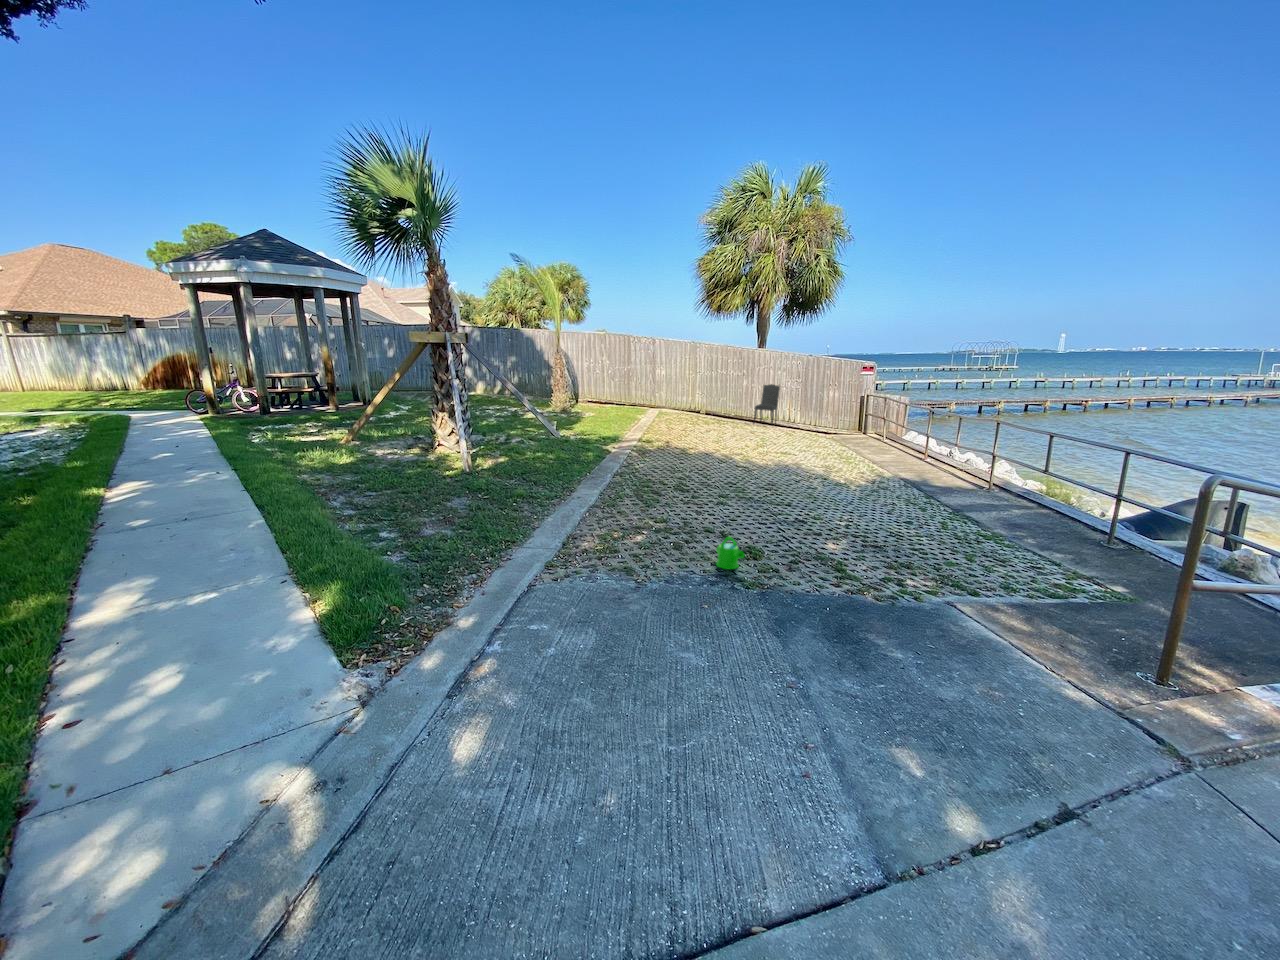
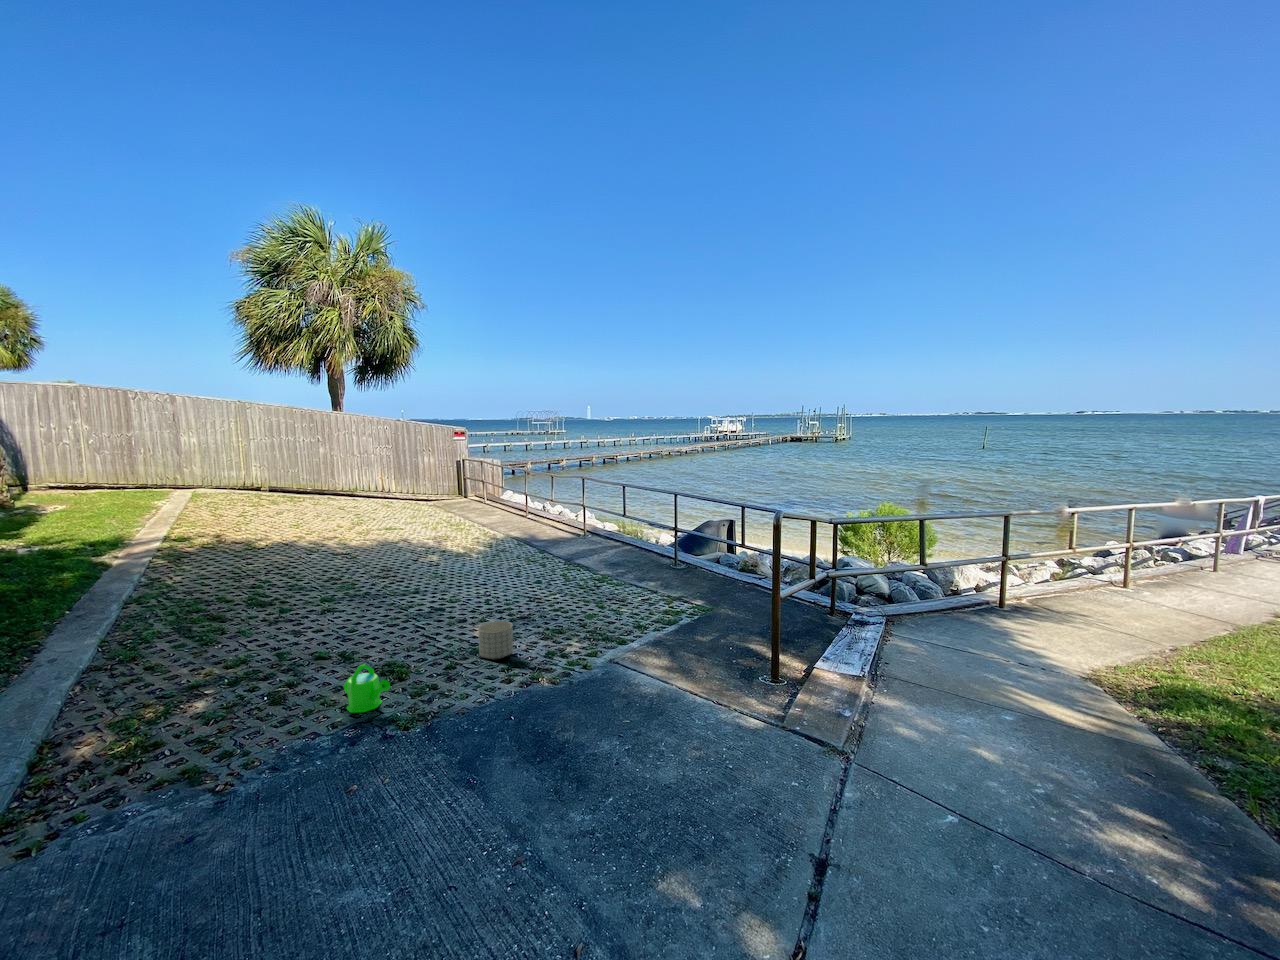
chair: present [753,384,780,425] -> none [338,454,366,500]
planter: none [821,536,853,568] -> present [478,621,513,660]

